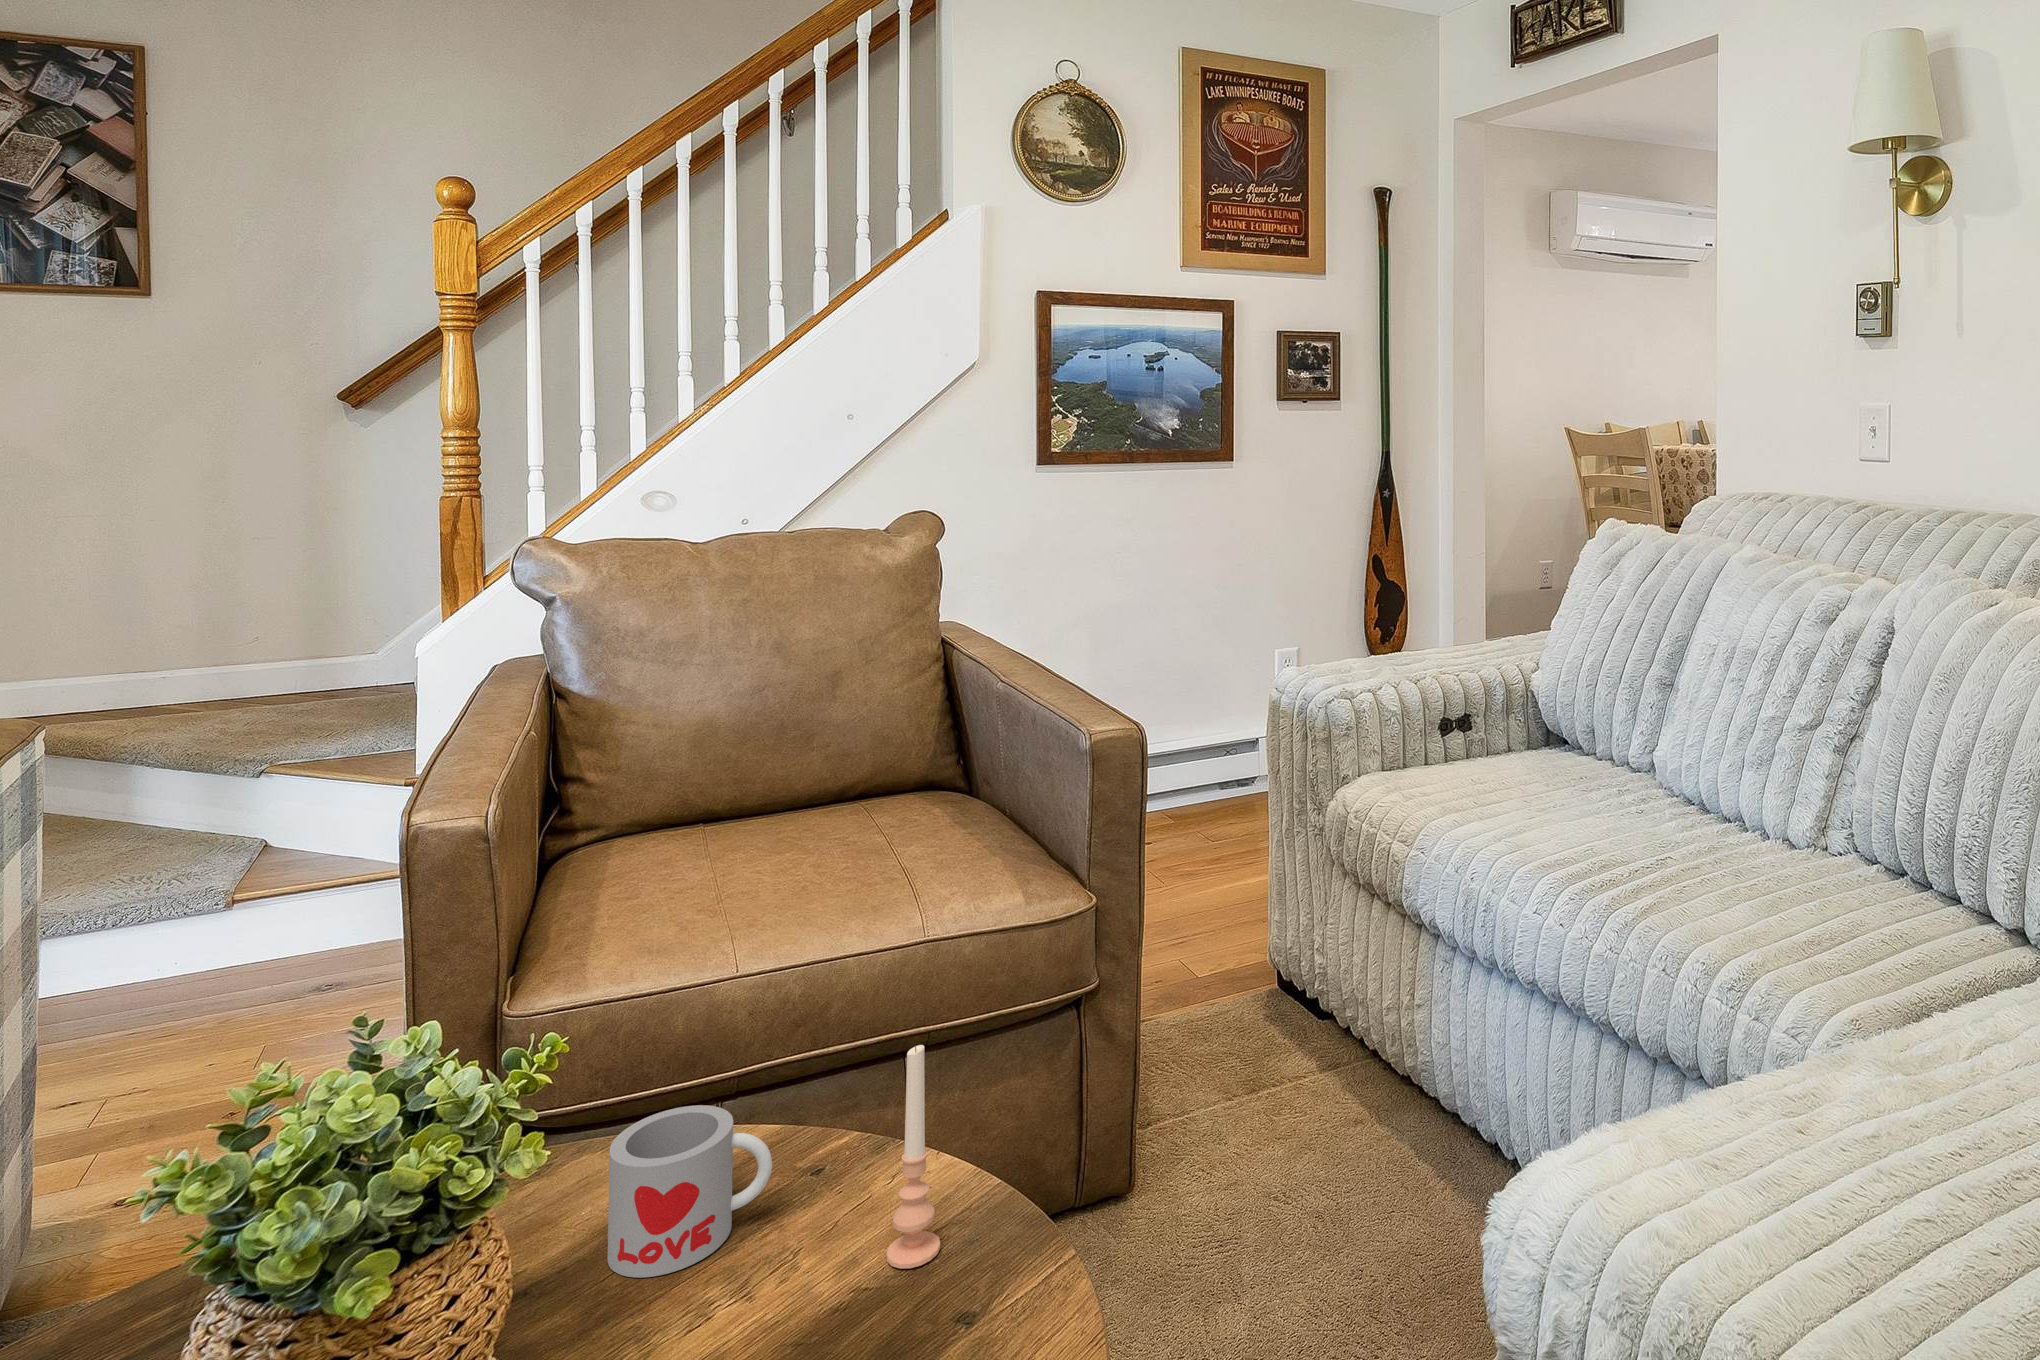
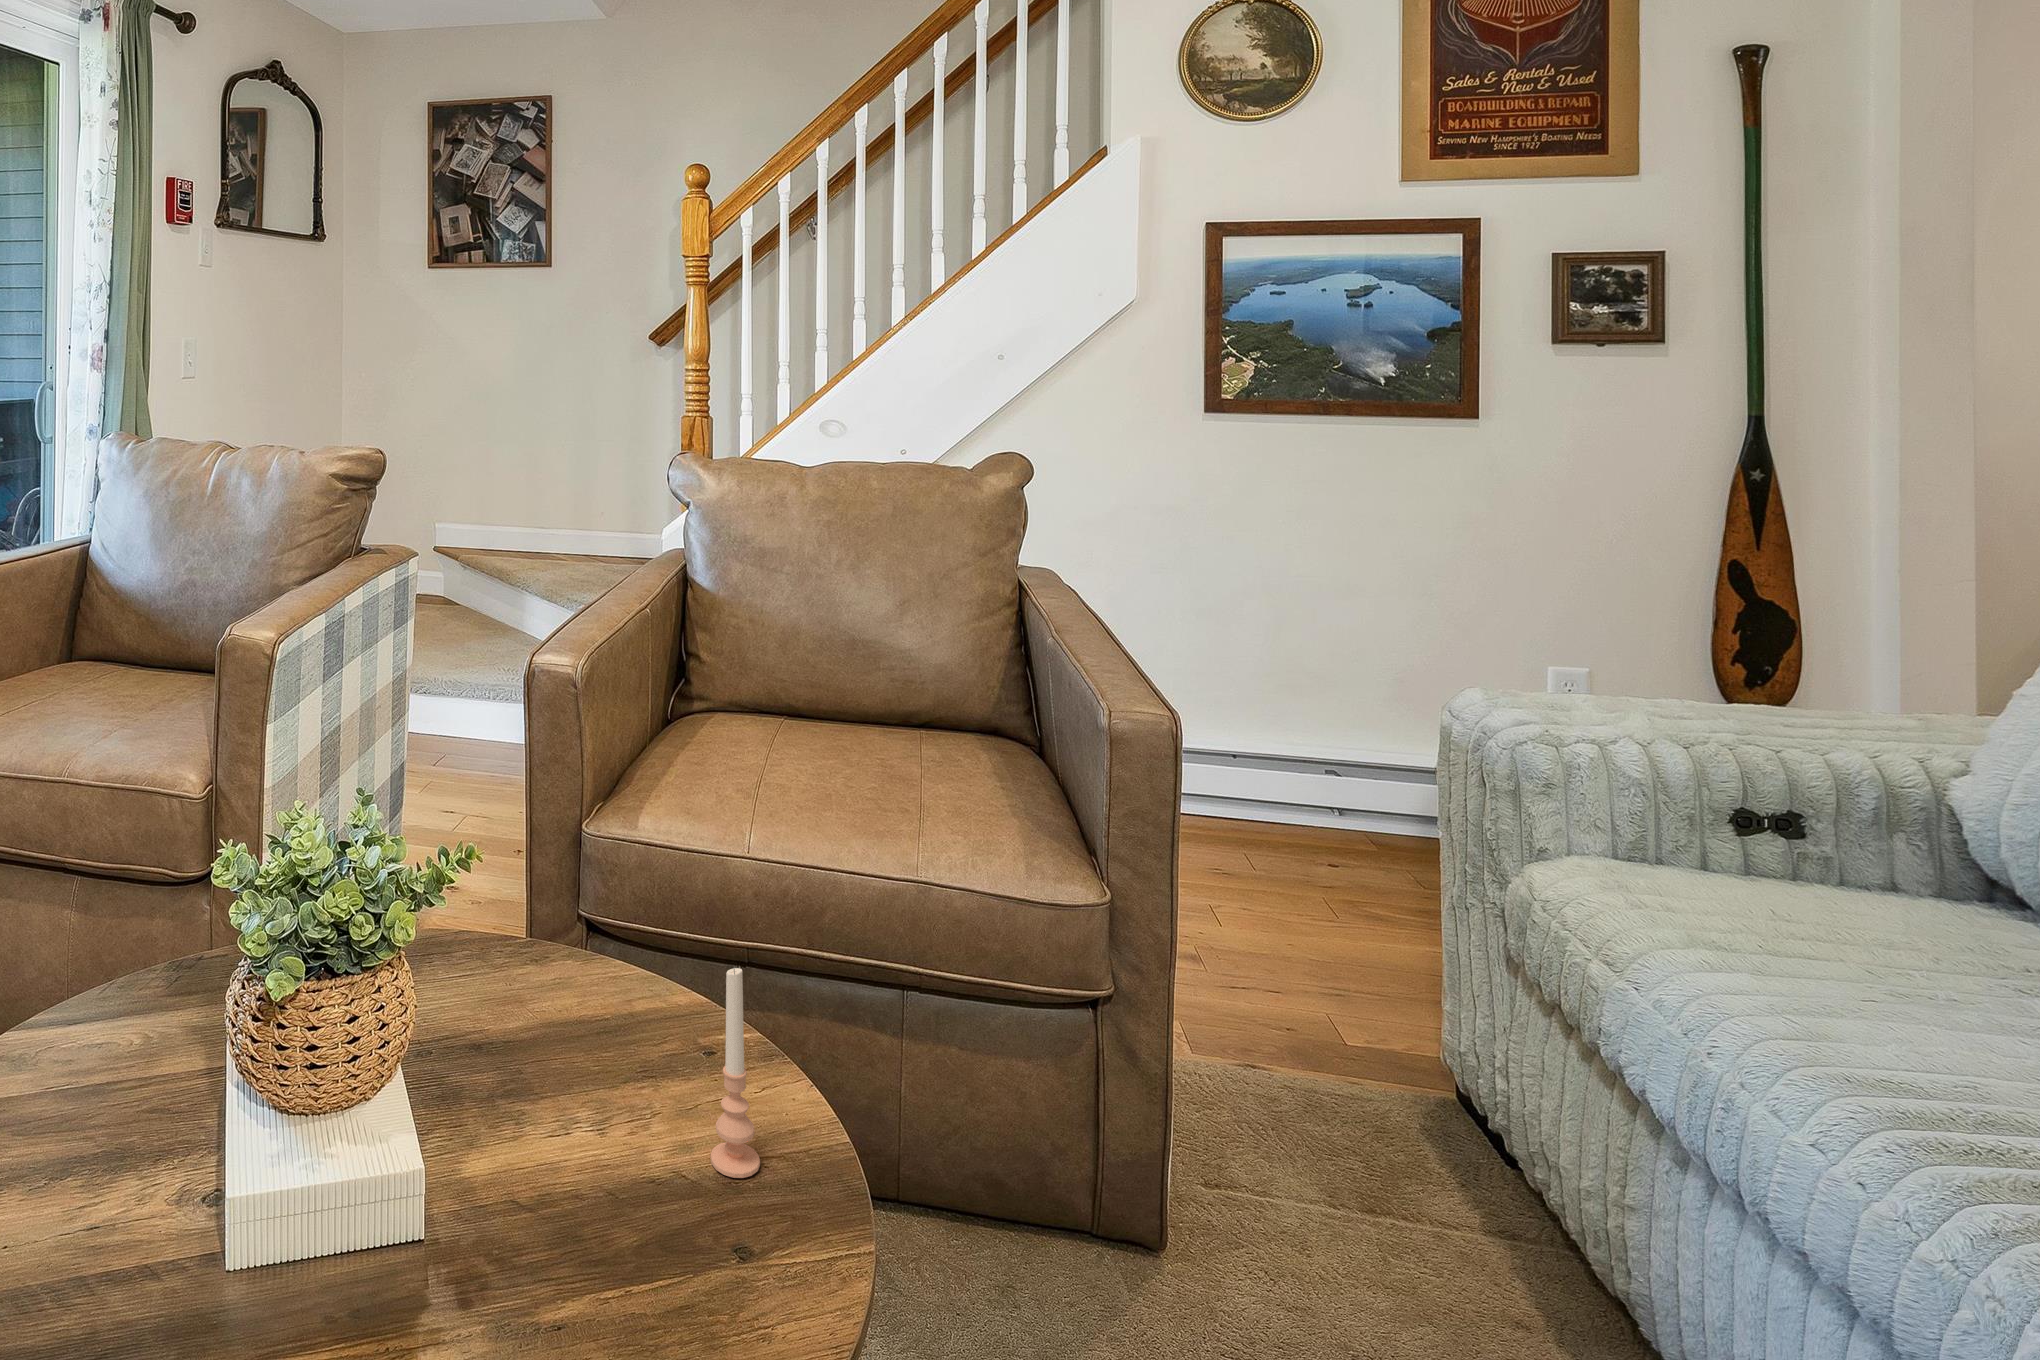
mug: present [607,1105,772,1278] -> none [535,939,653,1076]

